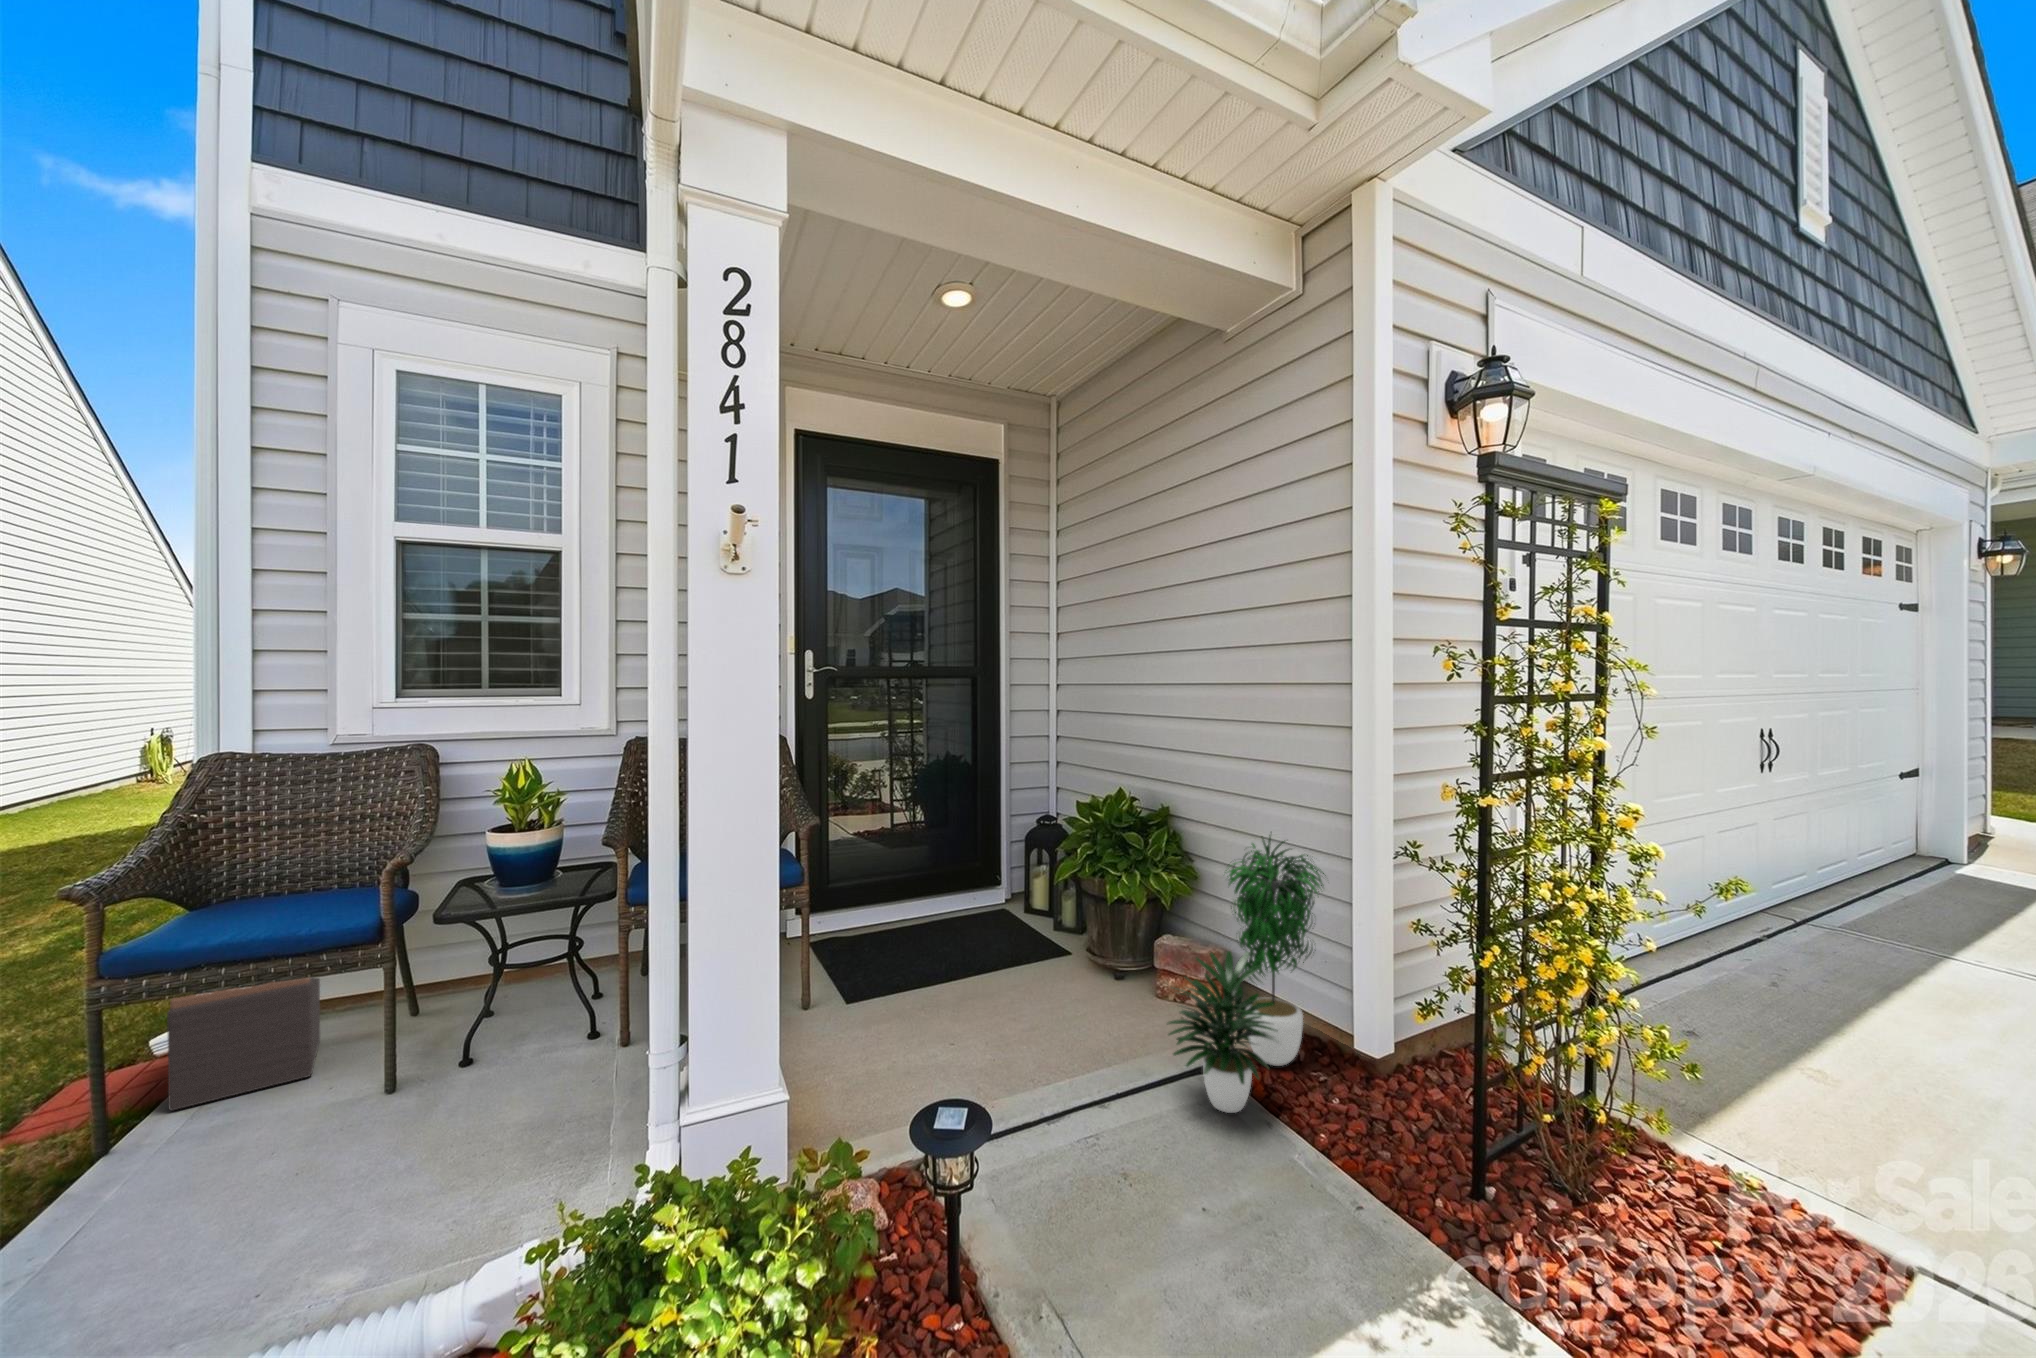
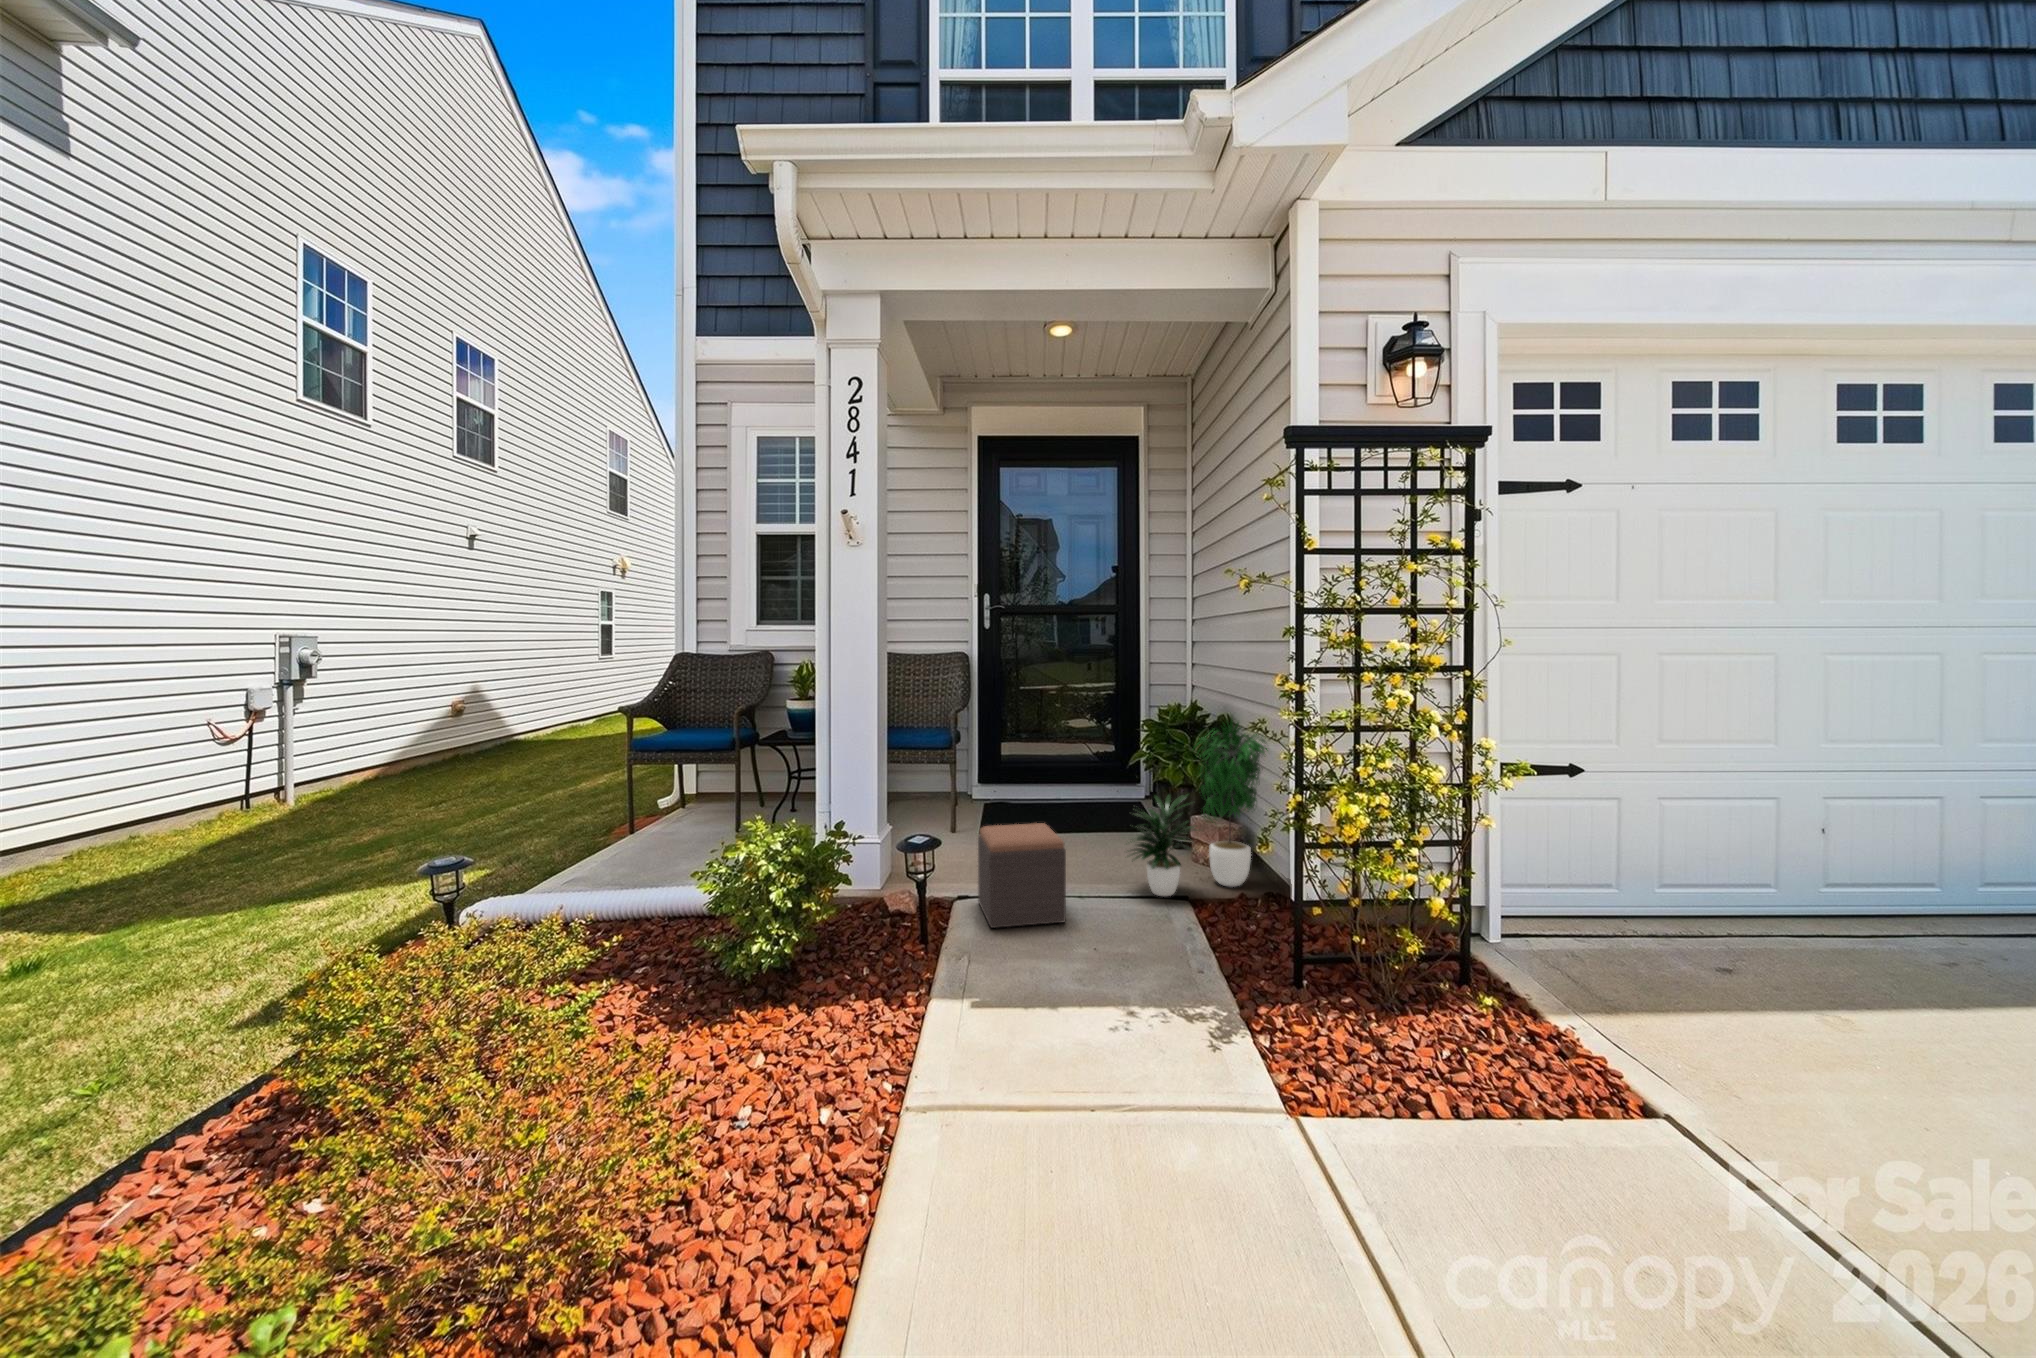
footstool: present [167,977,320,1111] -> present [978,823,1066,928]

